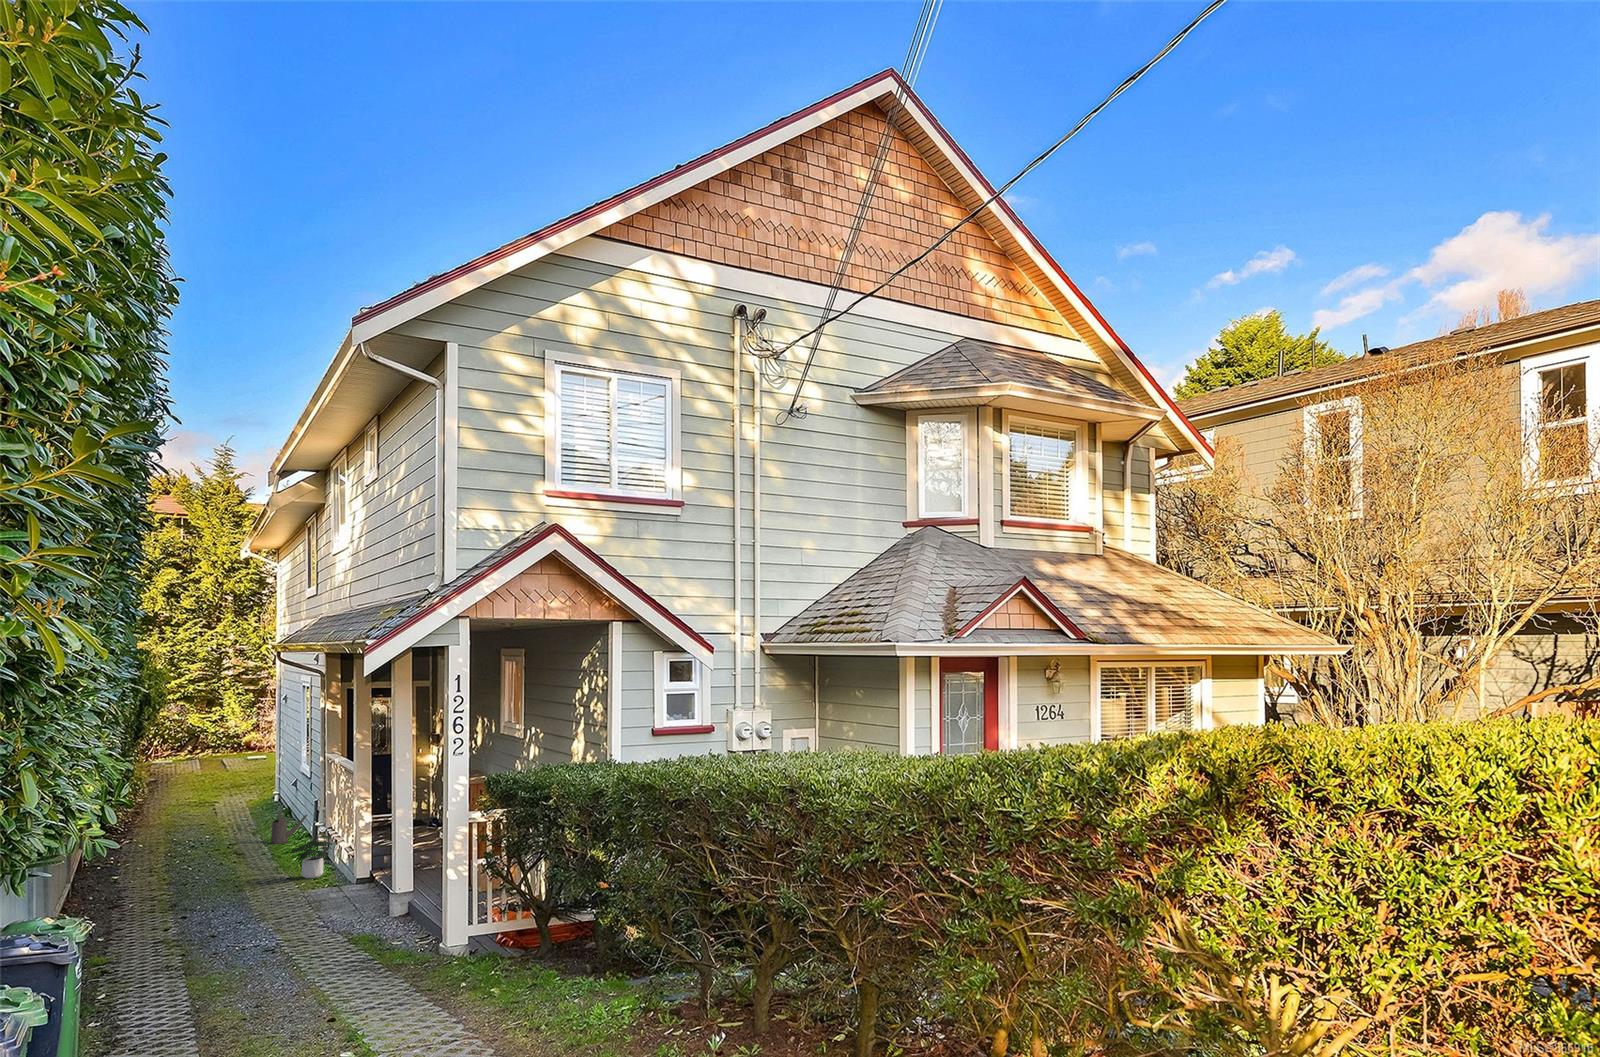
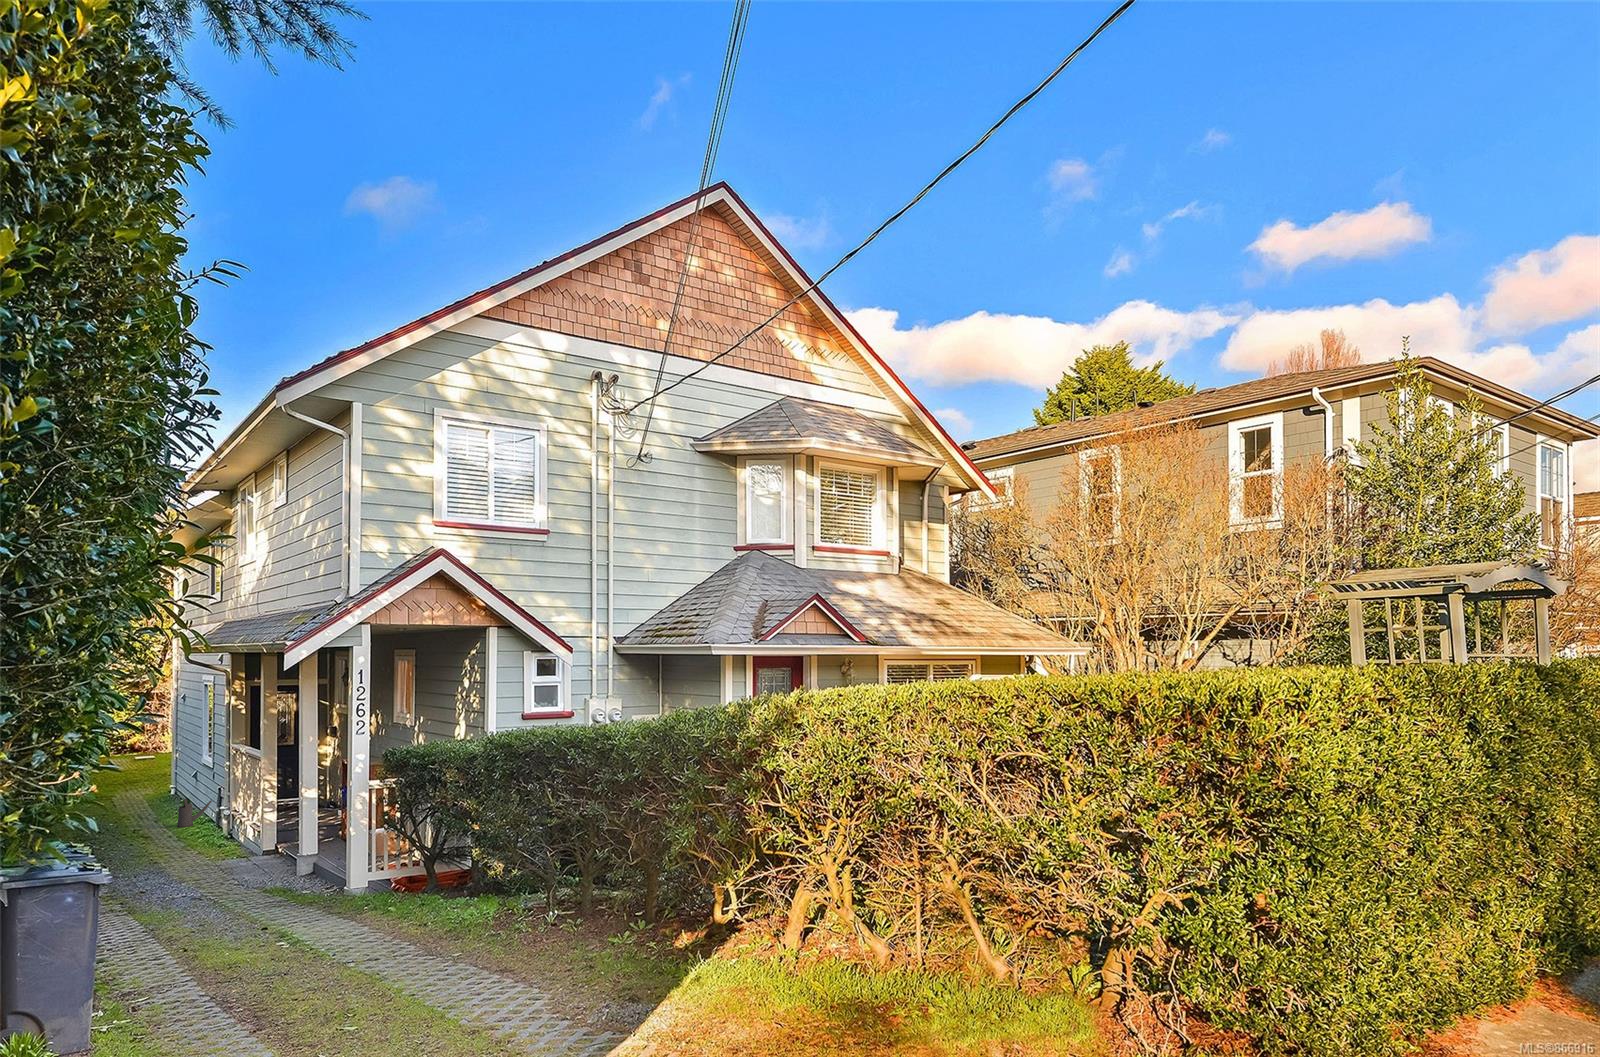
potted plant: present [290,836,332,878] -> none [201,814,241,851]

